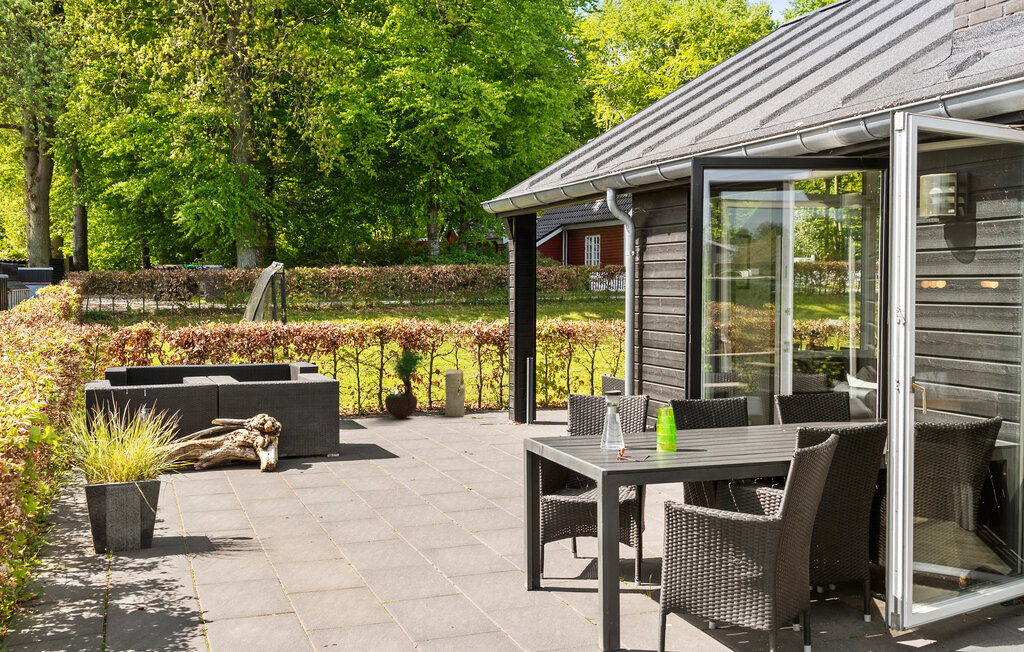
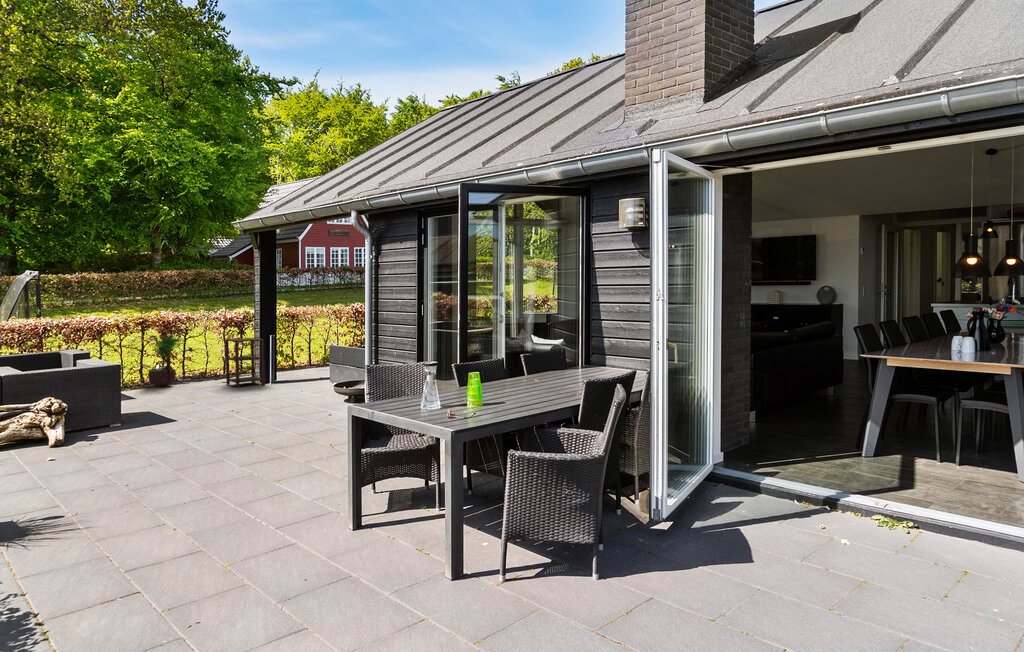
side table: none [476,360,524,426] -> present [225,338,265,388]
stool: present [445,369,465,417] -> none [198,347,214,382]

